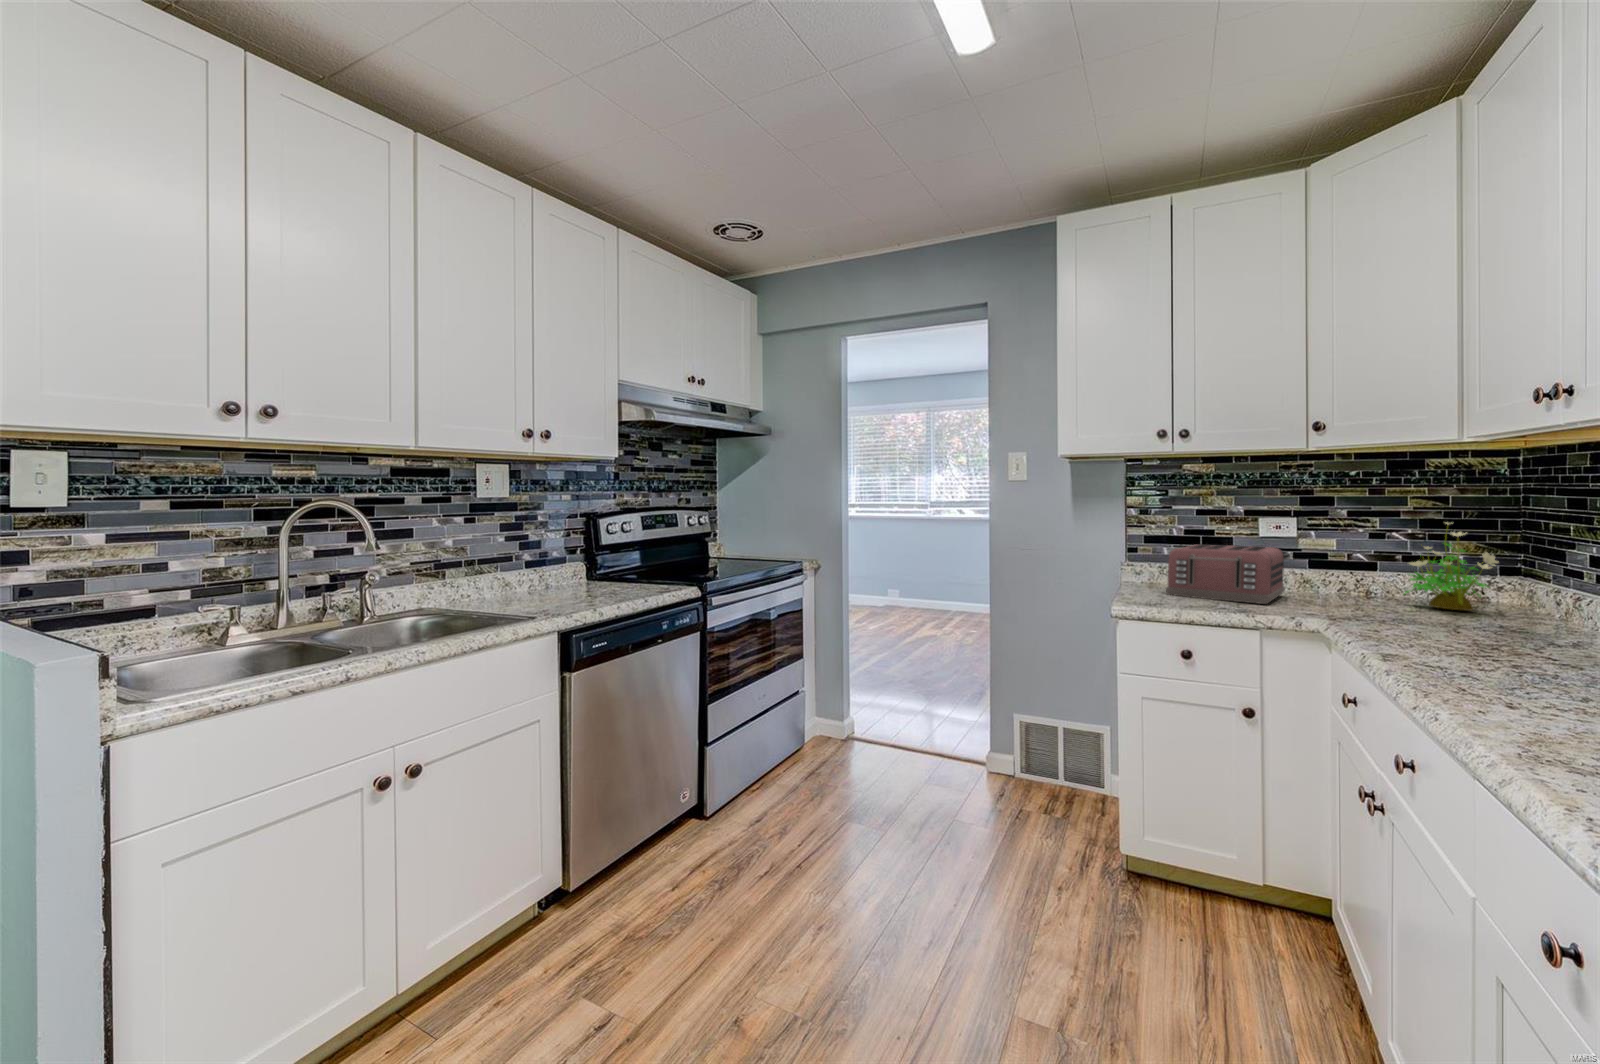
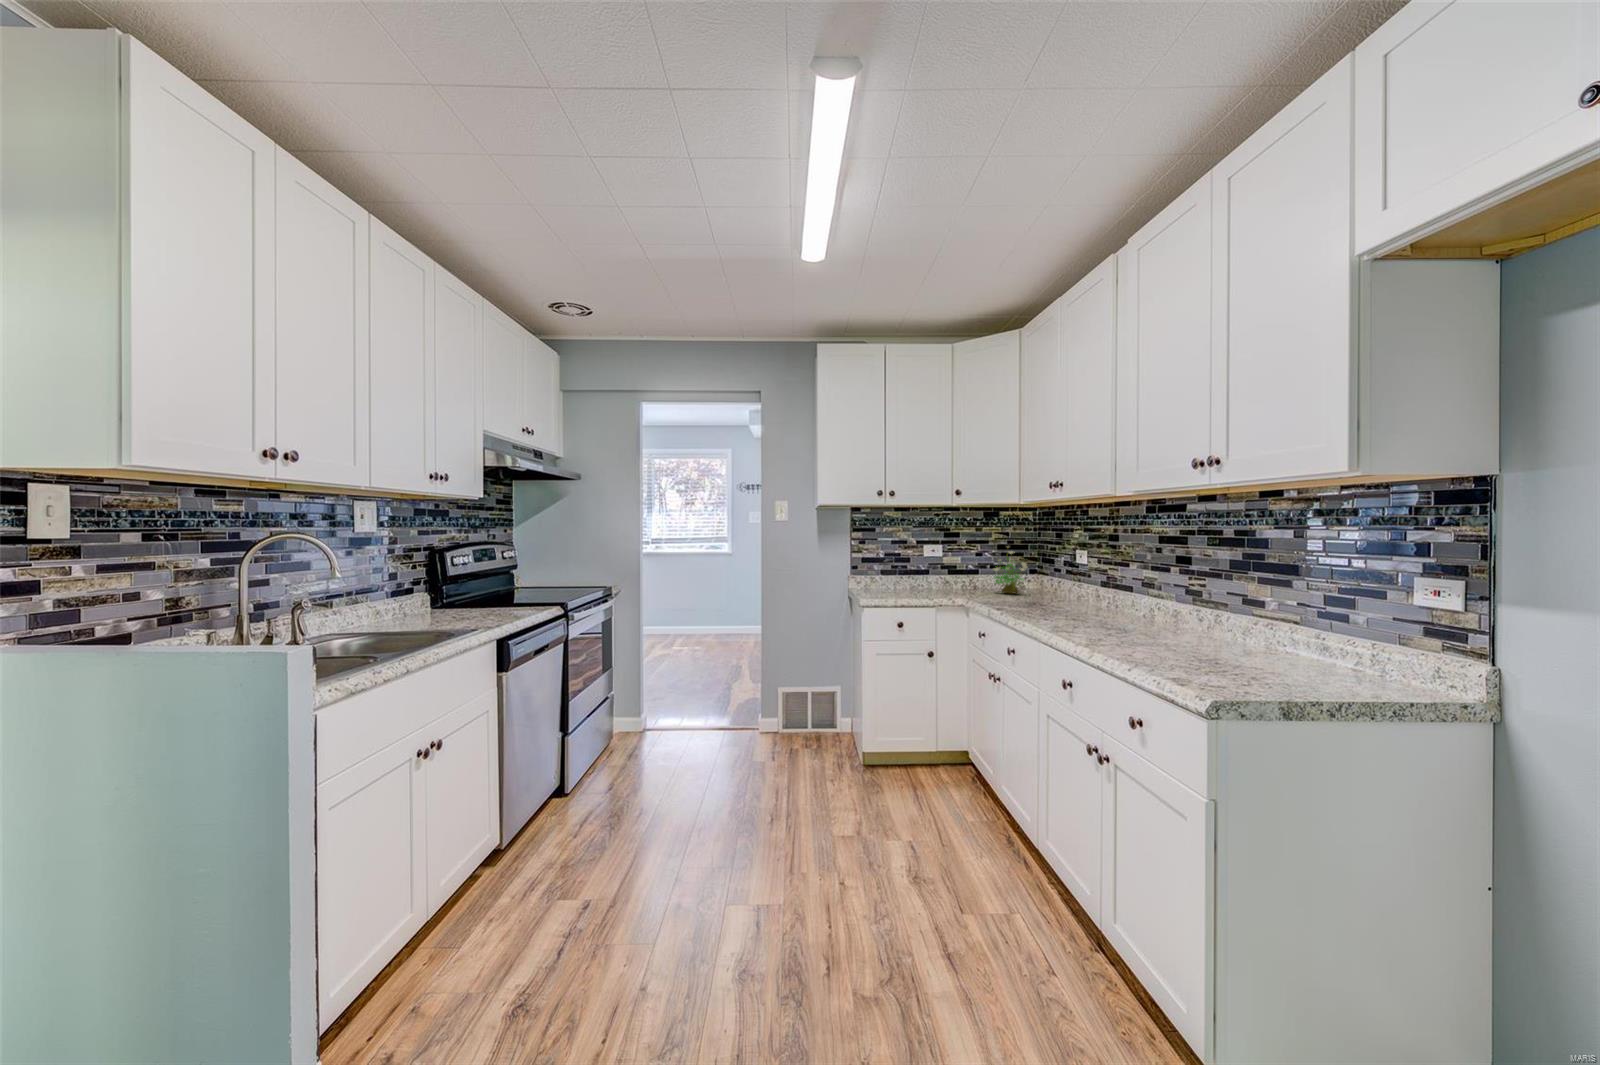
toaster: present [1166,544,1285,604] -> none [879,561,938,595]

